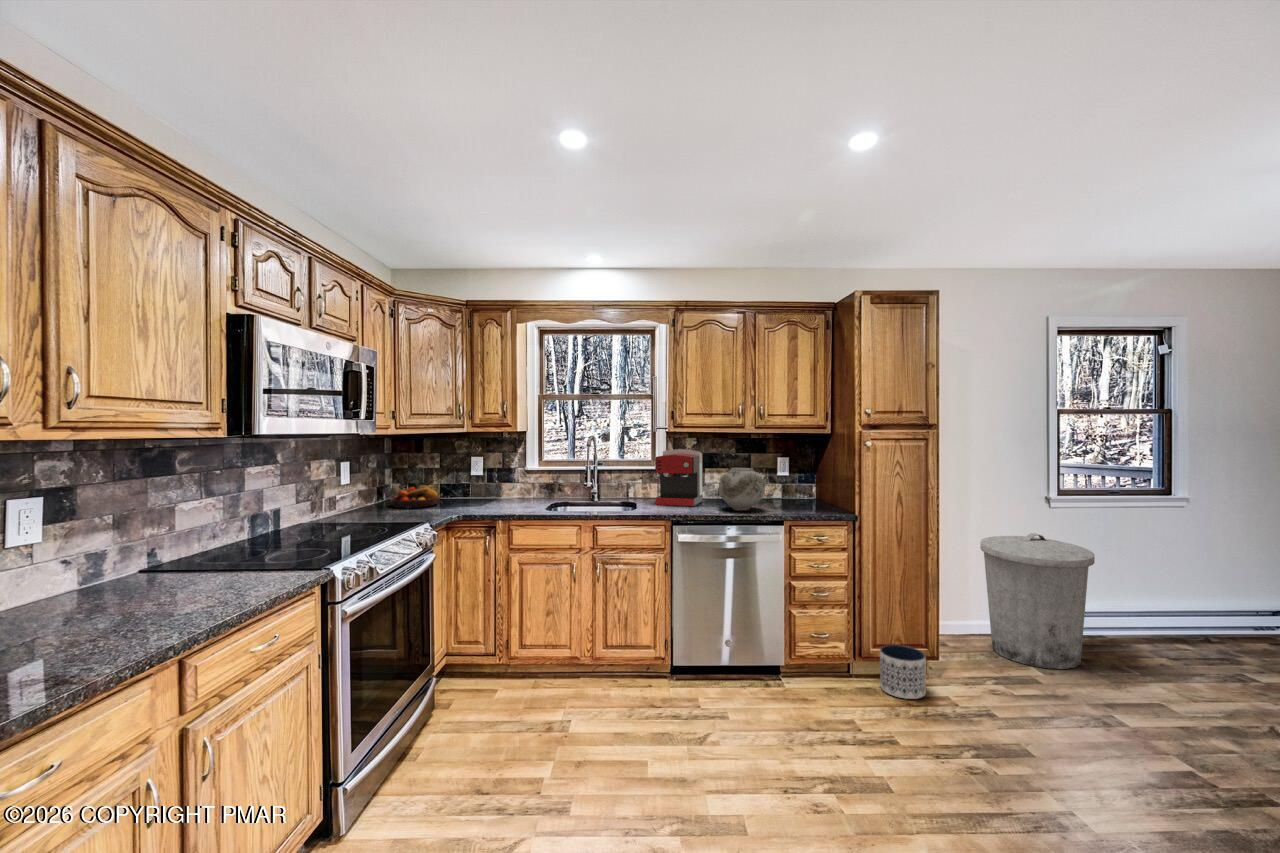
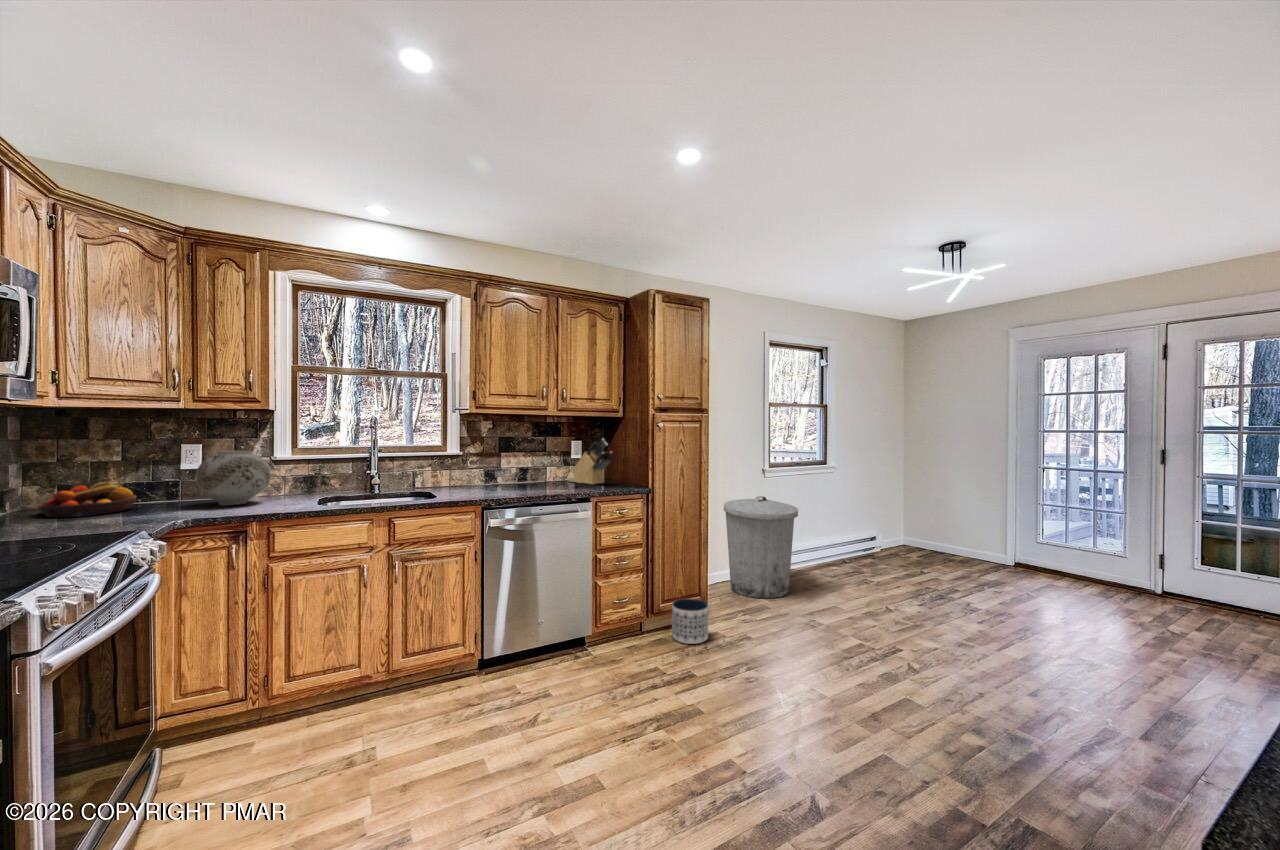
coffee maker: present [655,449,702,506] -> none [452,431,498,491]
knife block: none [775,457,819,506] -> present [568,439,612,485]
vase: present [719,468,765,511] -> present [196,451,270,506]

